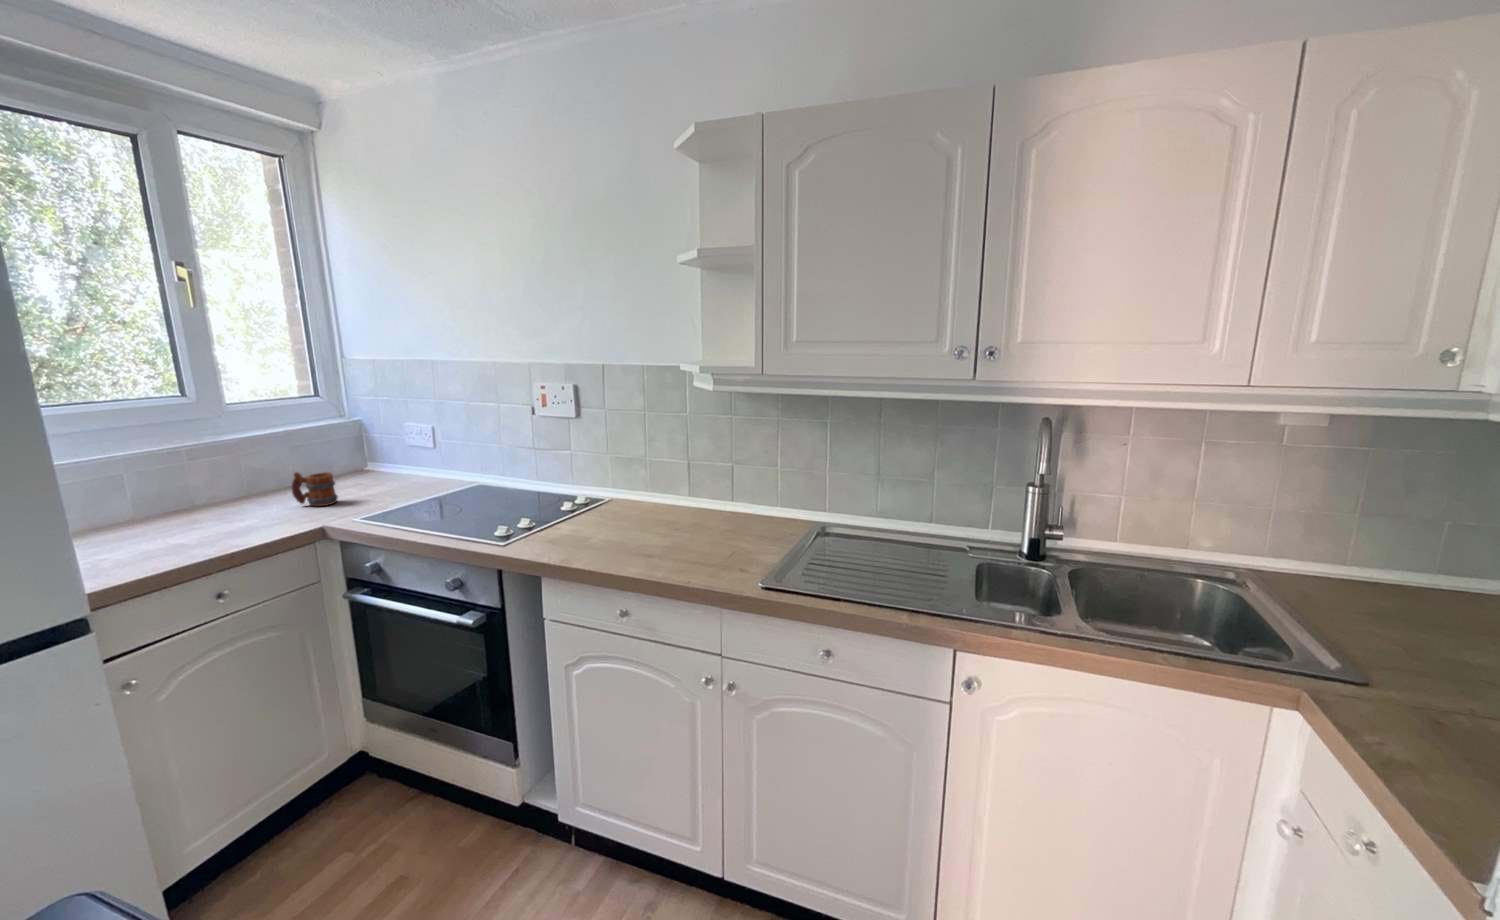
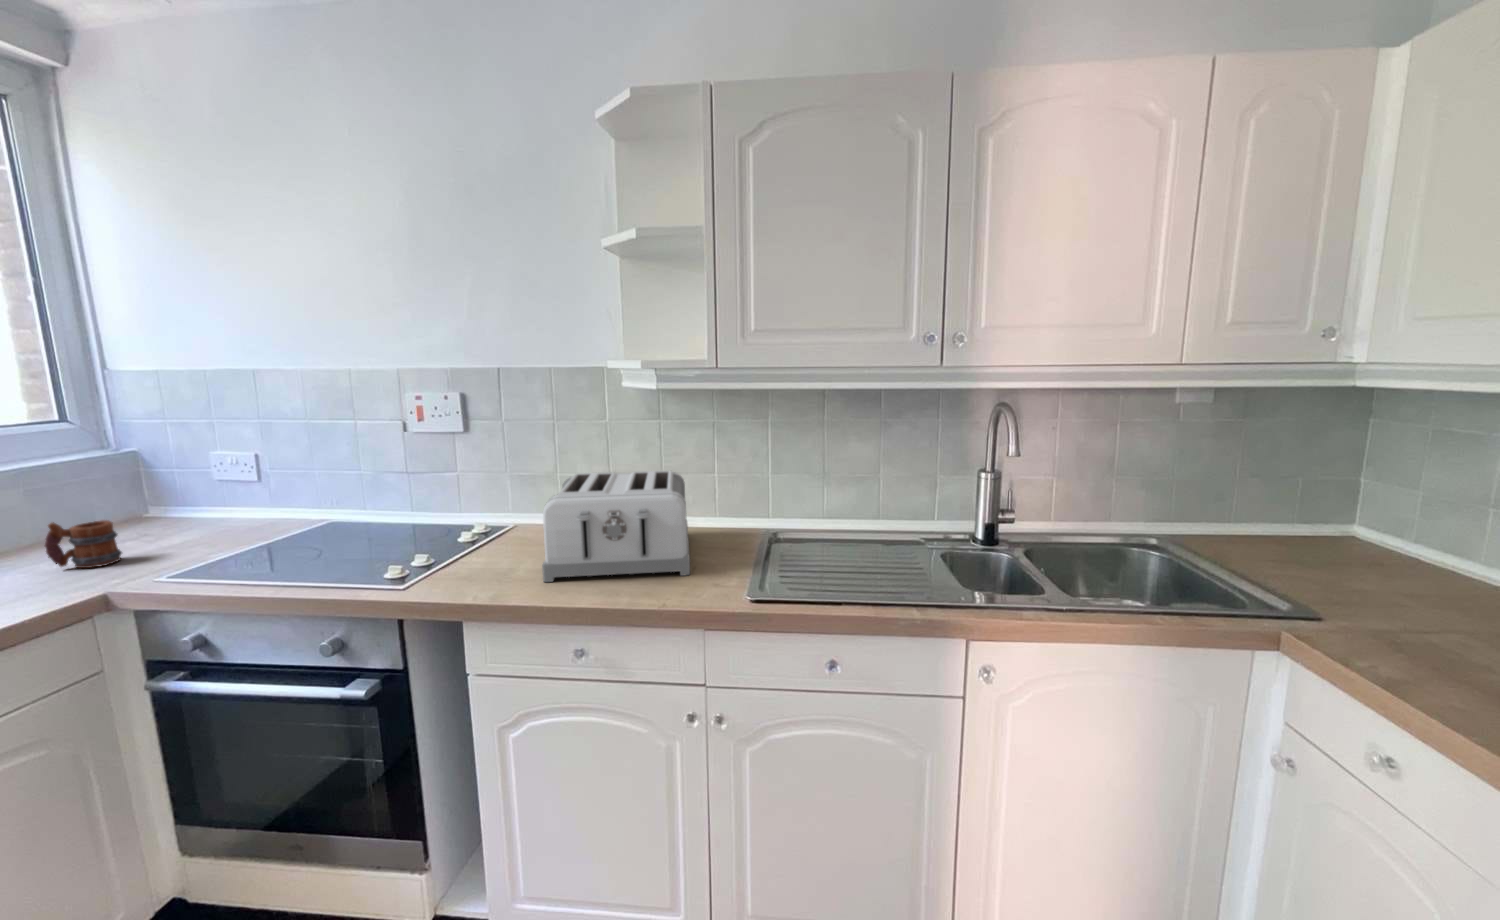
toaster: none [605,460,747,558] -> present [542,471,690,582]

